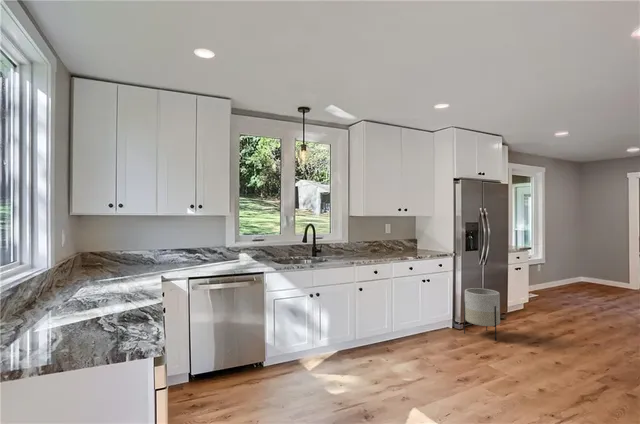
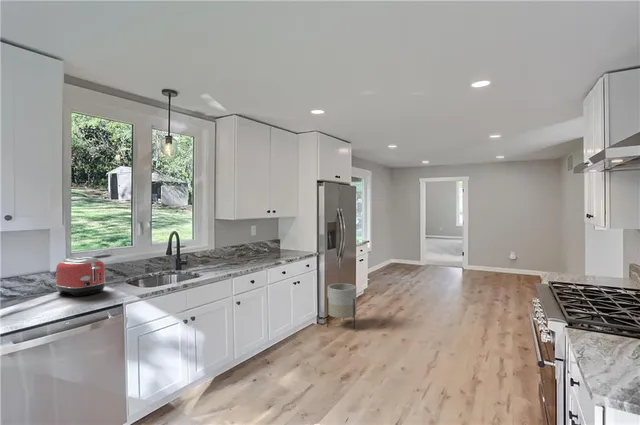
toaster: none [226,238,256,265] -> present [56,257,106,296]

